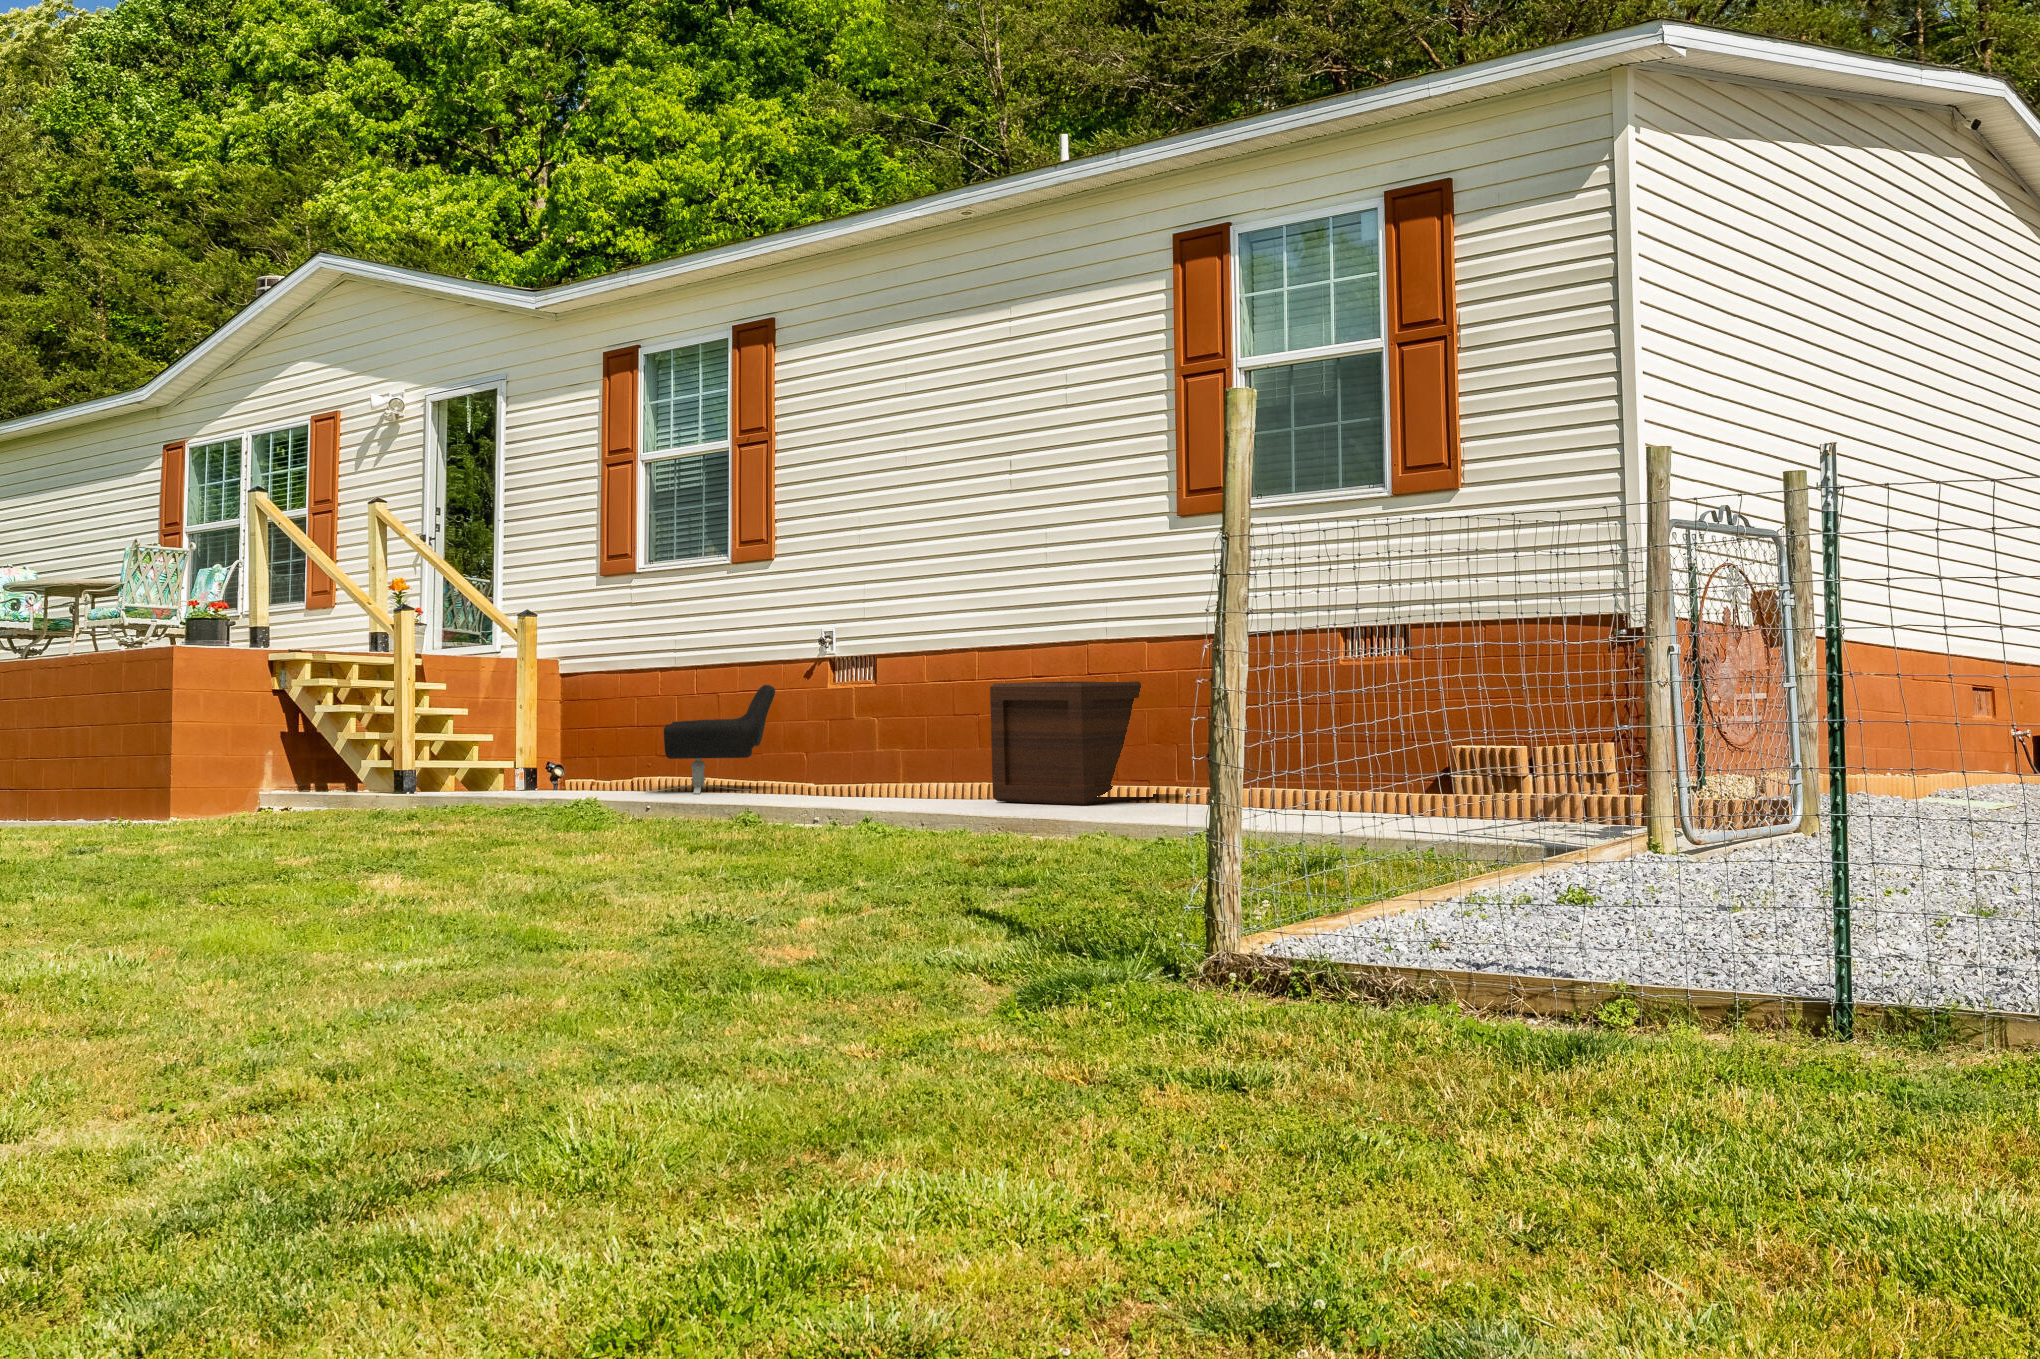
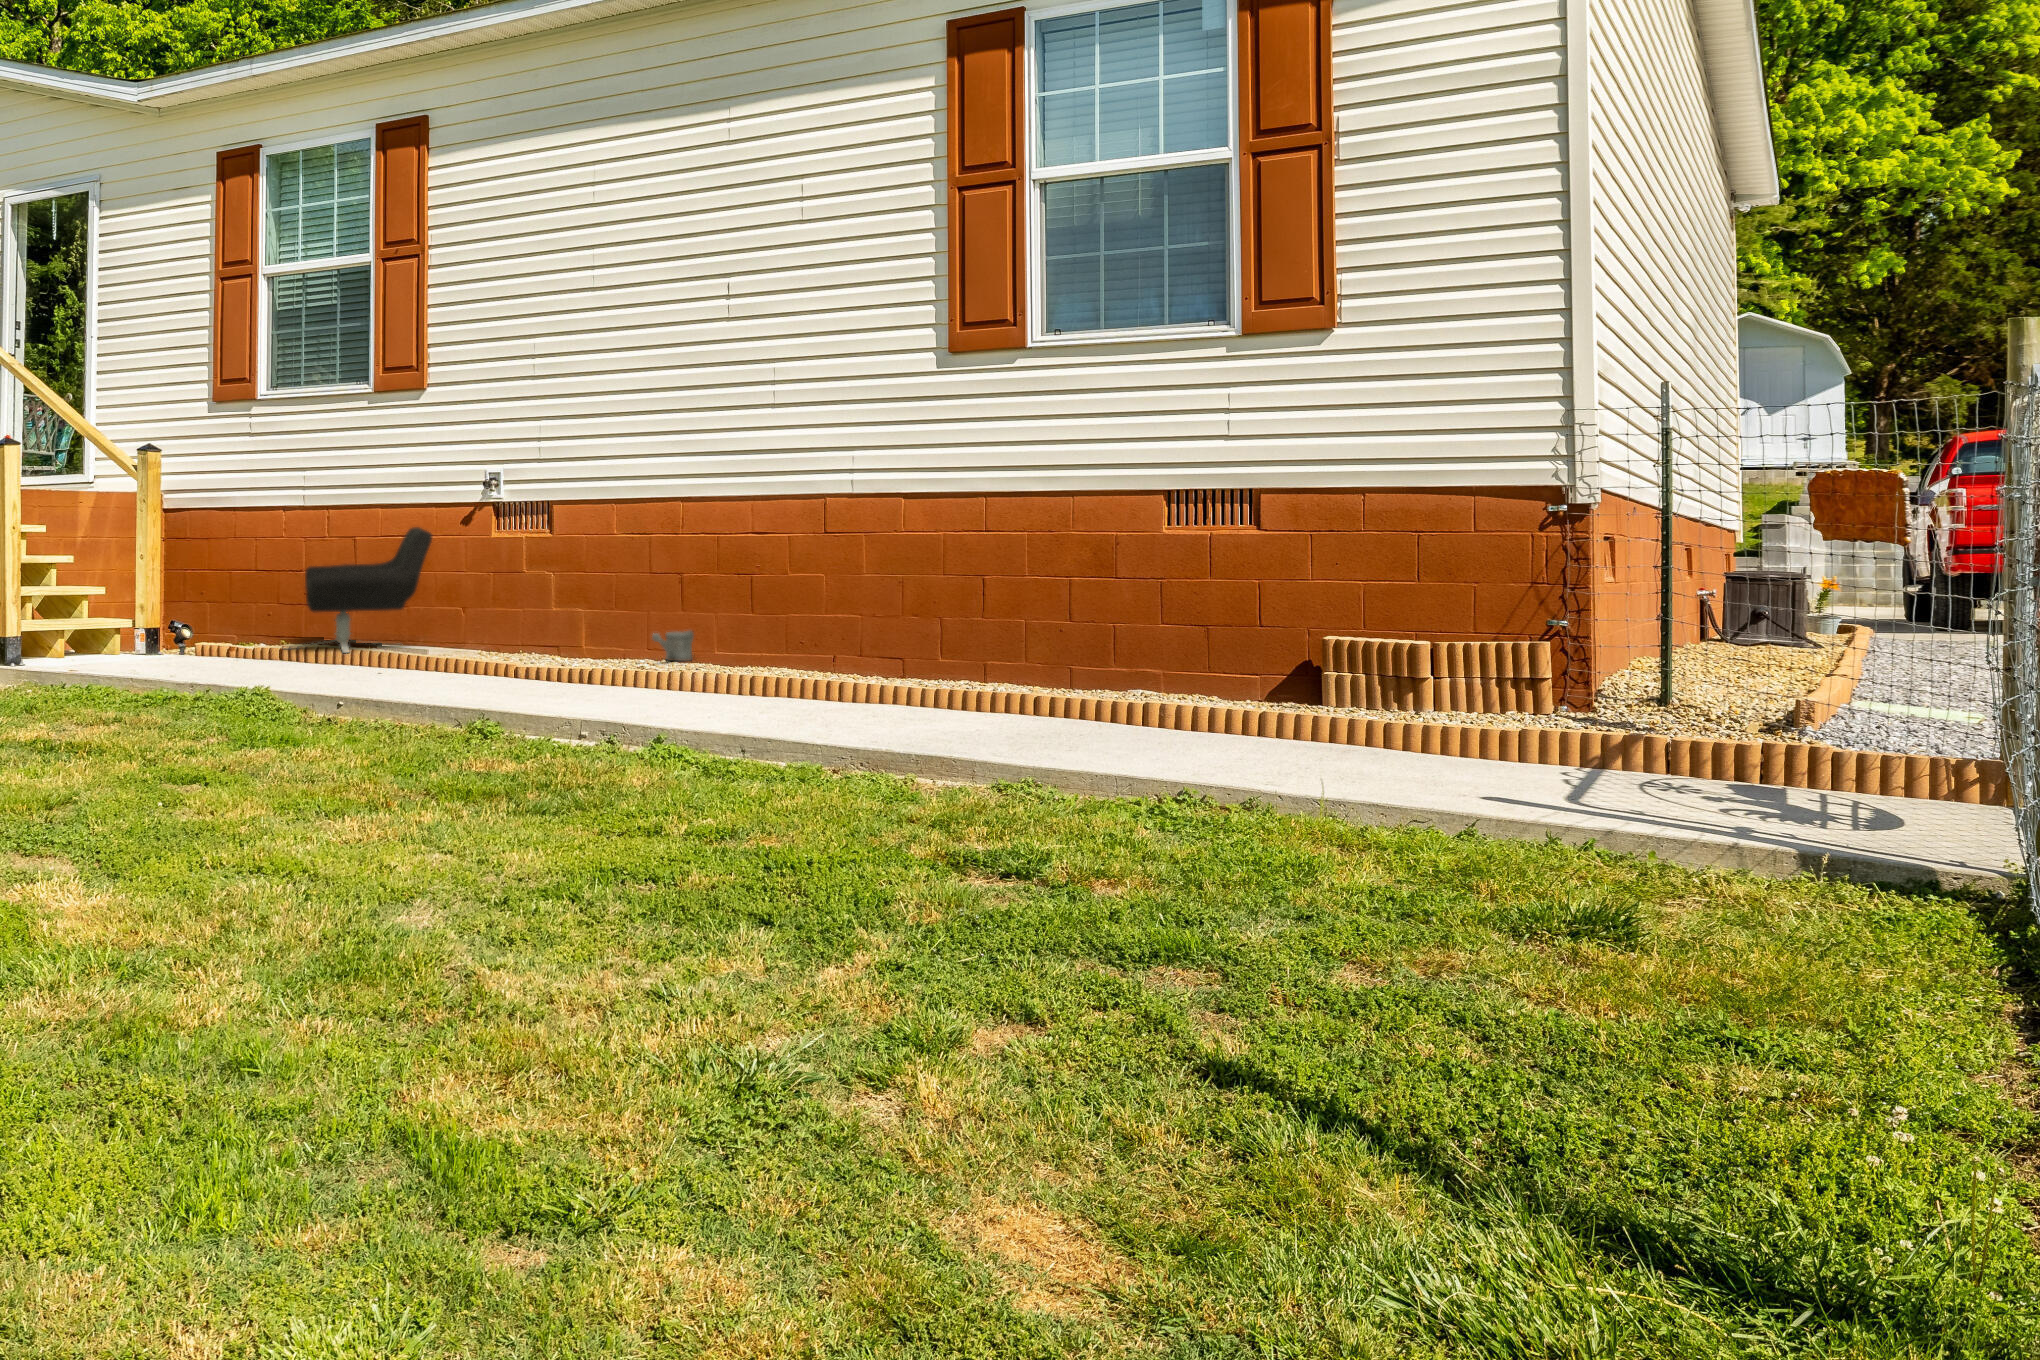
wooden crate: present [990,681,1158,805] -> none [728,536,913,689]
watering can: none [945,768,991,795] -> present [652,631,694,661]

